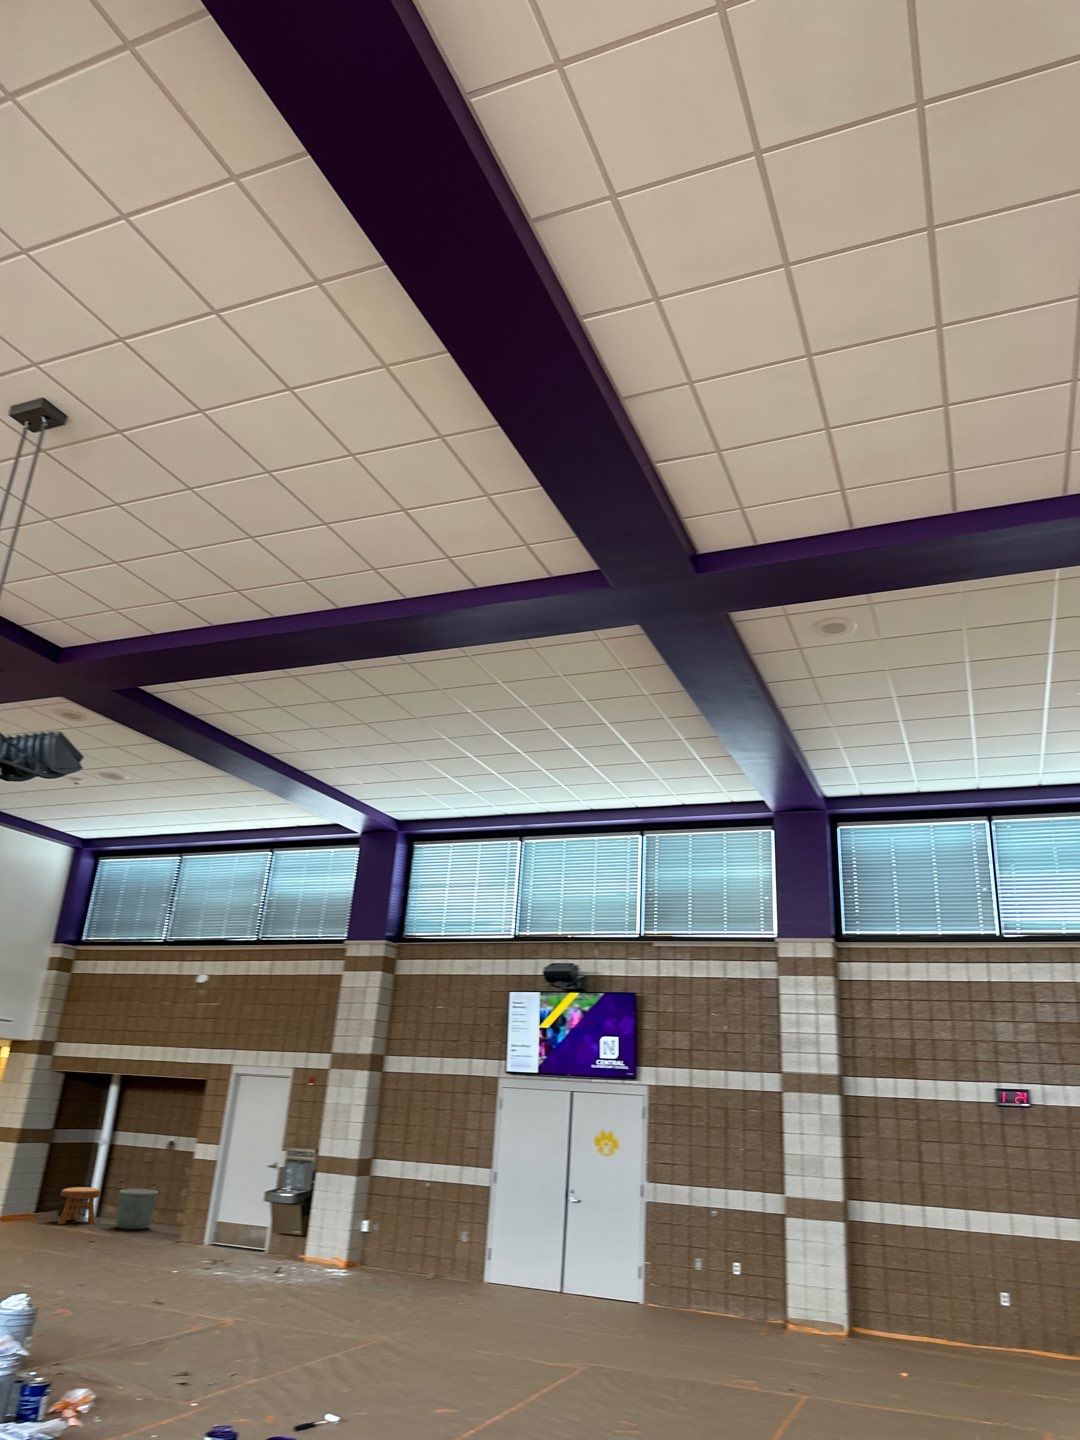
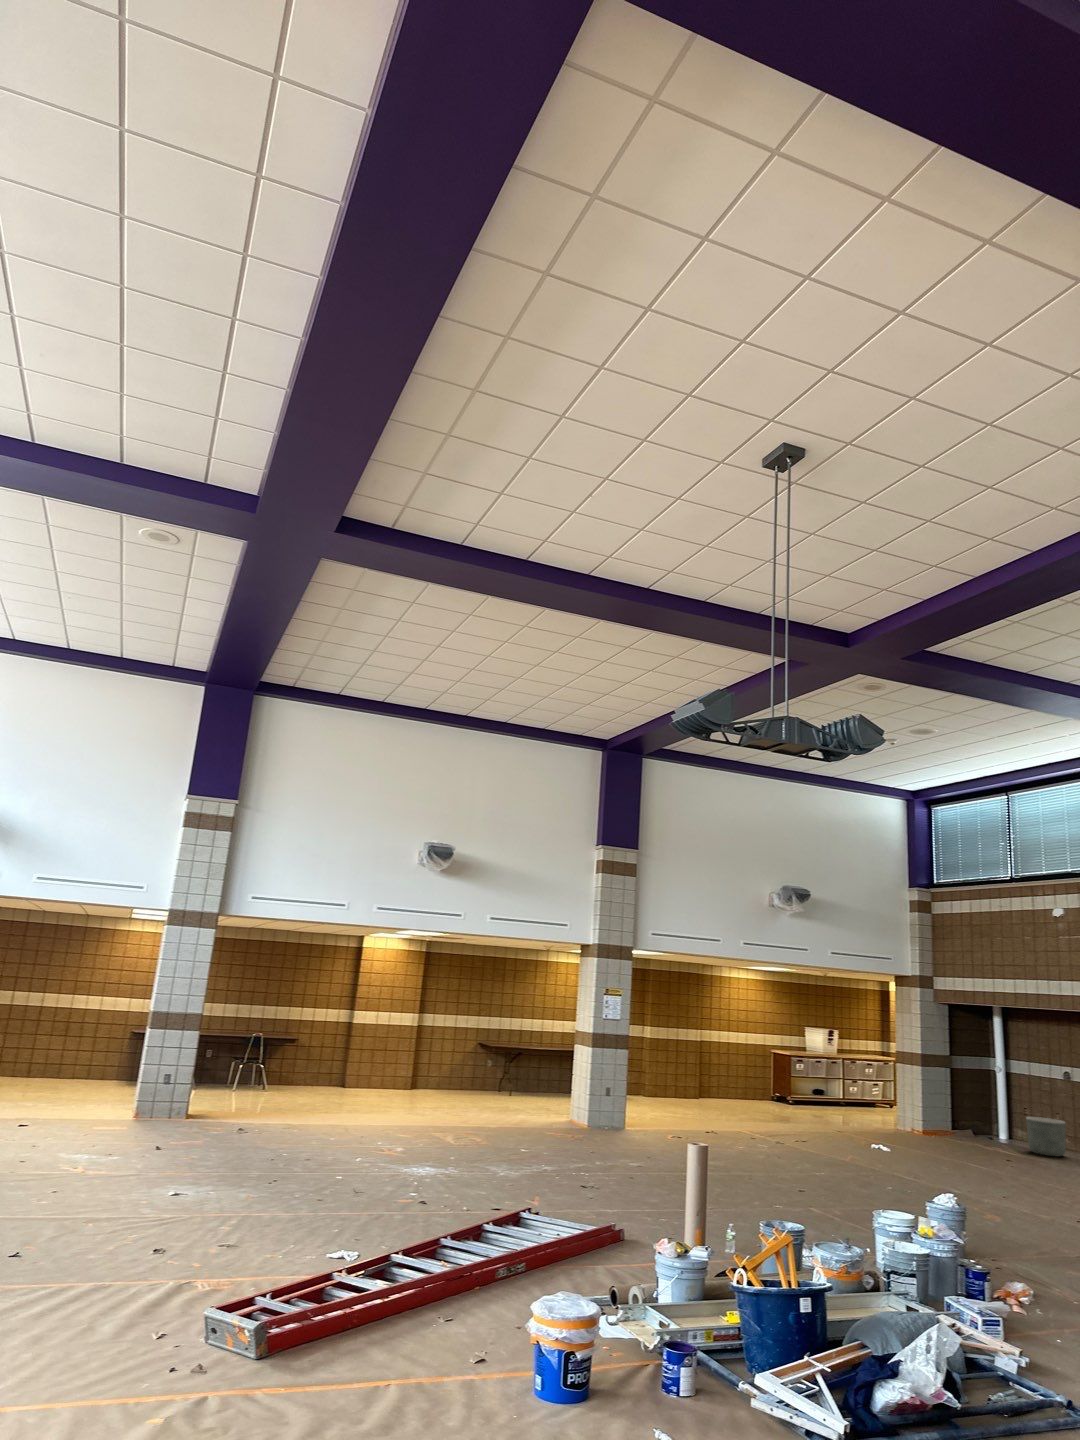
stool: present [58,1187,101,1224] -> none [970,1110,1010,1146]

